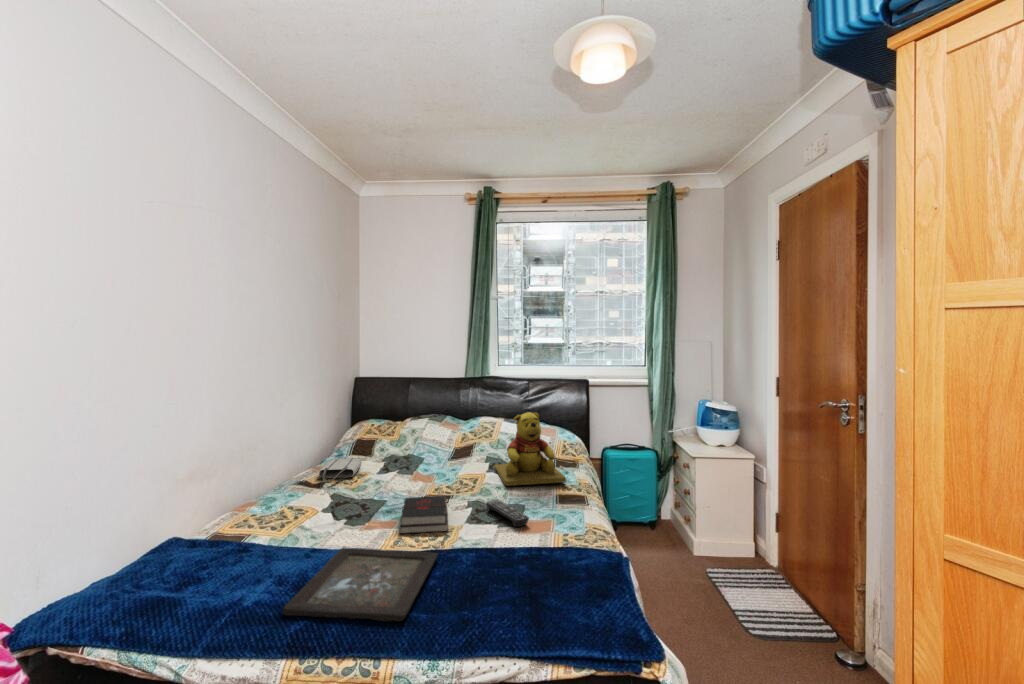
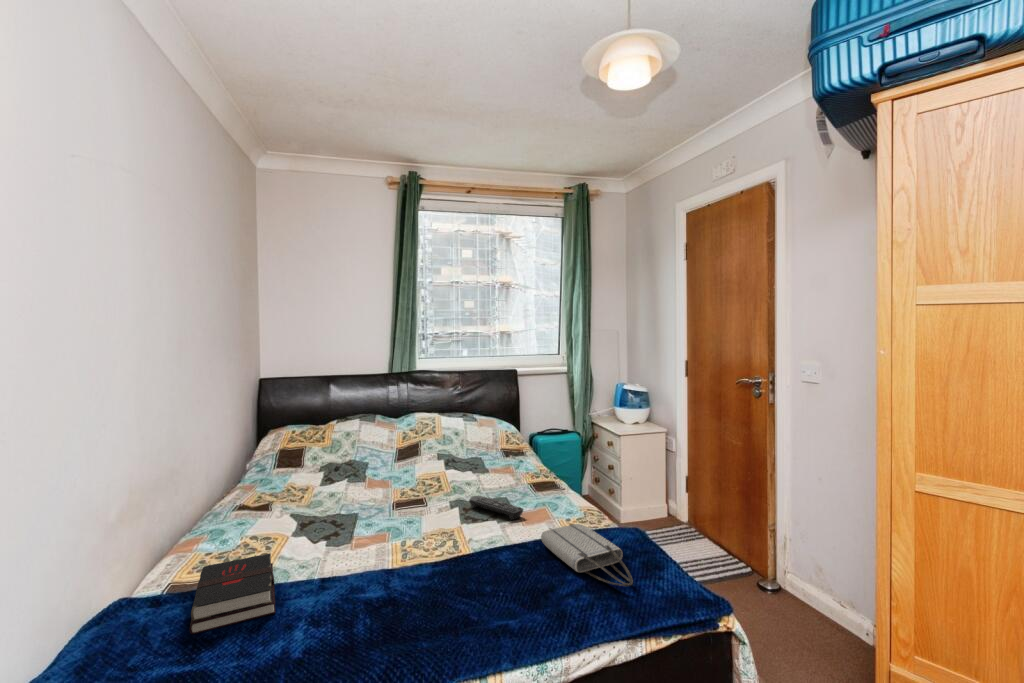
teddy bear: present [494,412,566,486] -> none [447,405,527,481]
tote bag: present [319,458,362,483] -> present [541,524,633,586]
hardback book: present [399,496,448,534] -> present [189,553,276,634]
tray: present [283,548,438,621] -> none [357,557,497,656]

